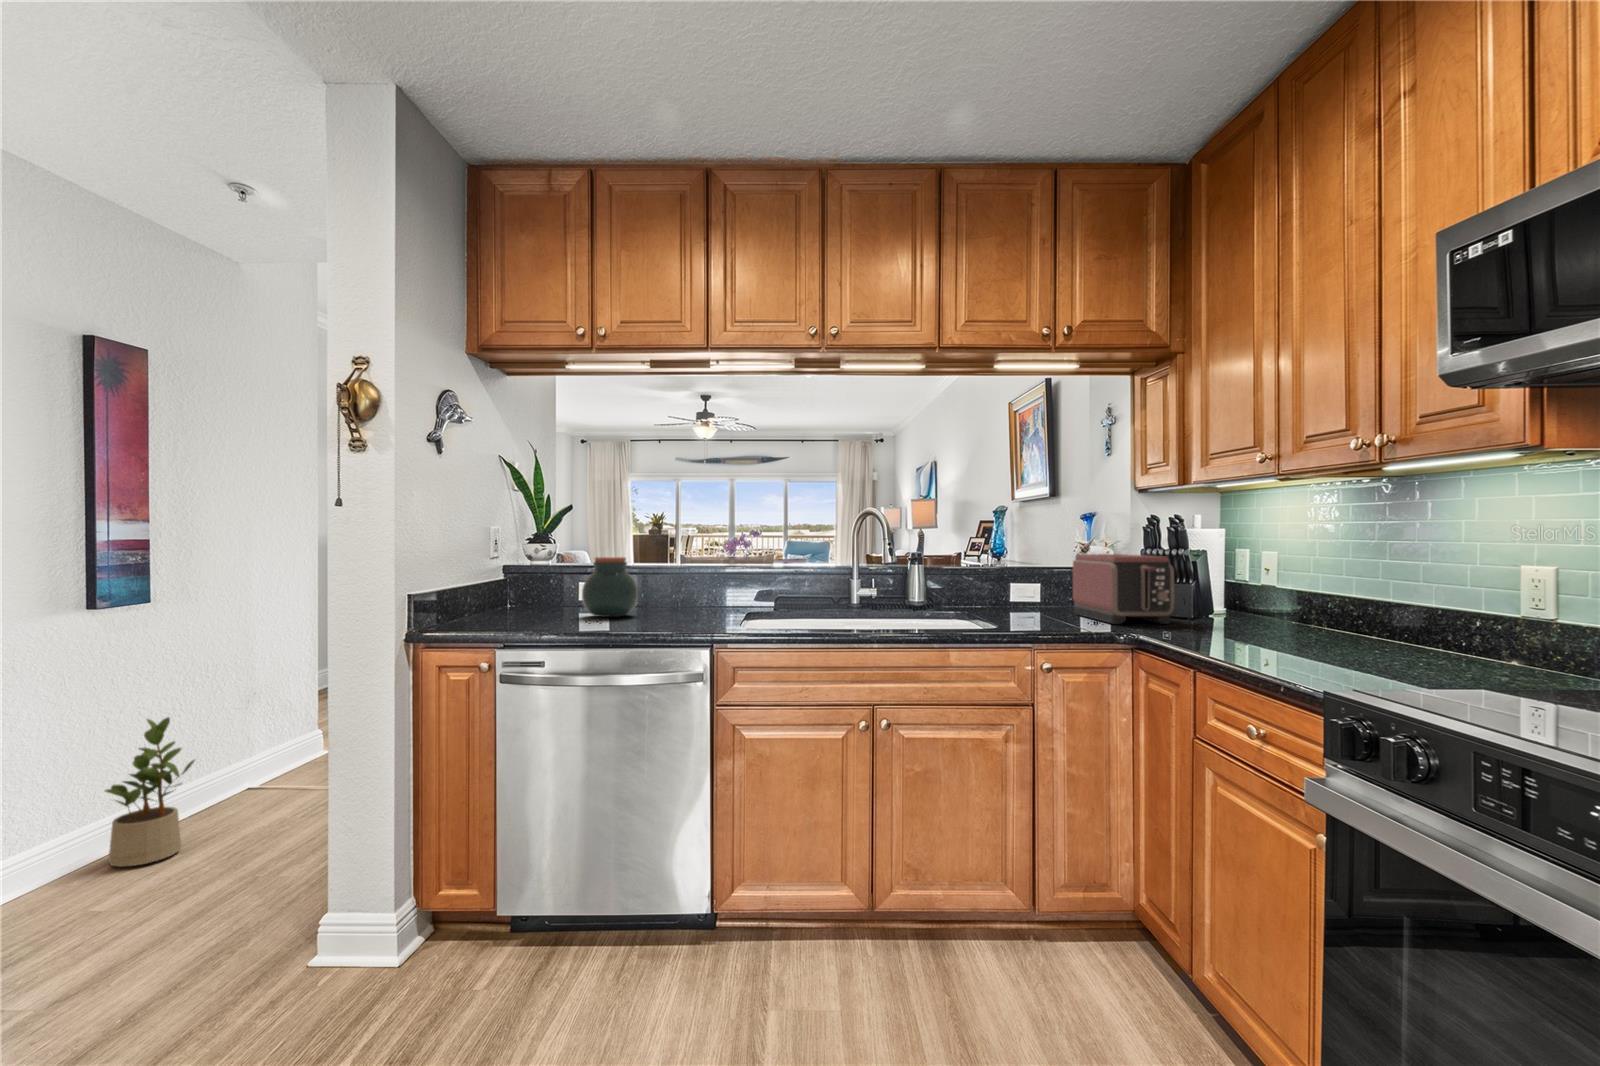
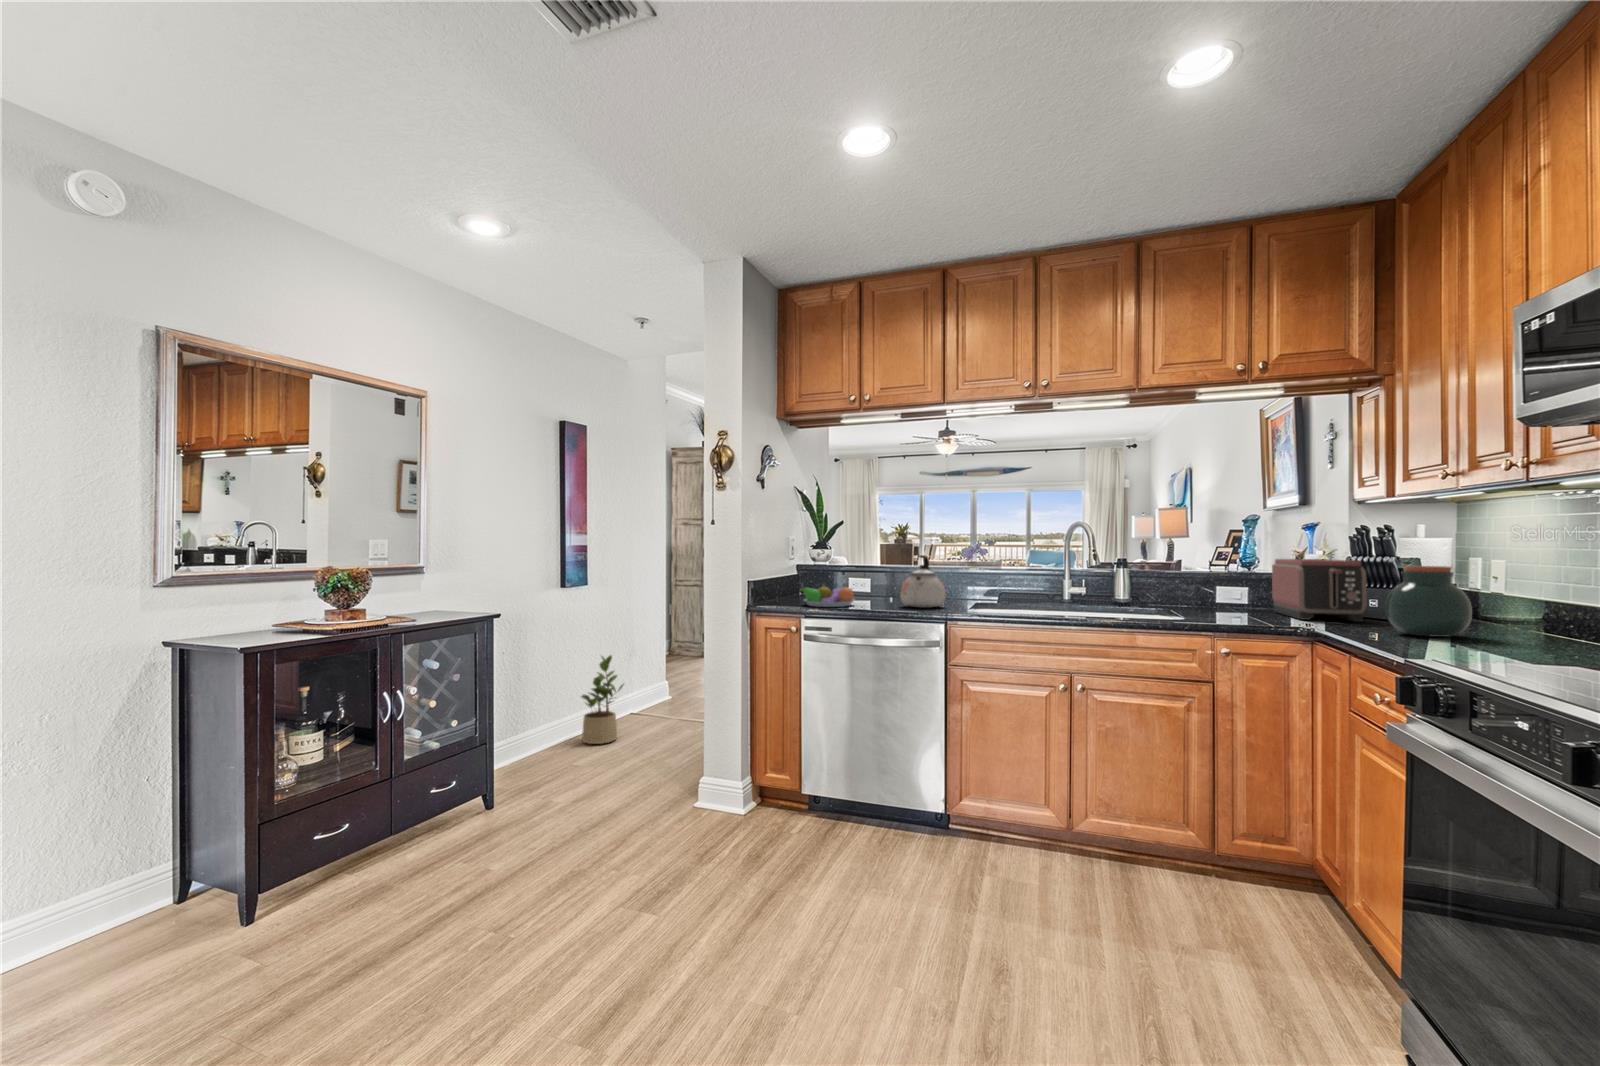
kettle: none [648,554,710,626] -> present [900,555,946,608]
jar: present [582,557,638,617] -> present [1386,566,1472,637]
fruit bowl: none [496,596,583,632] -> present [799,584,855,607]

